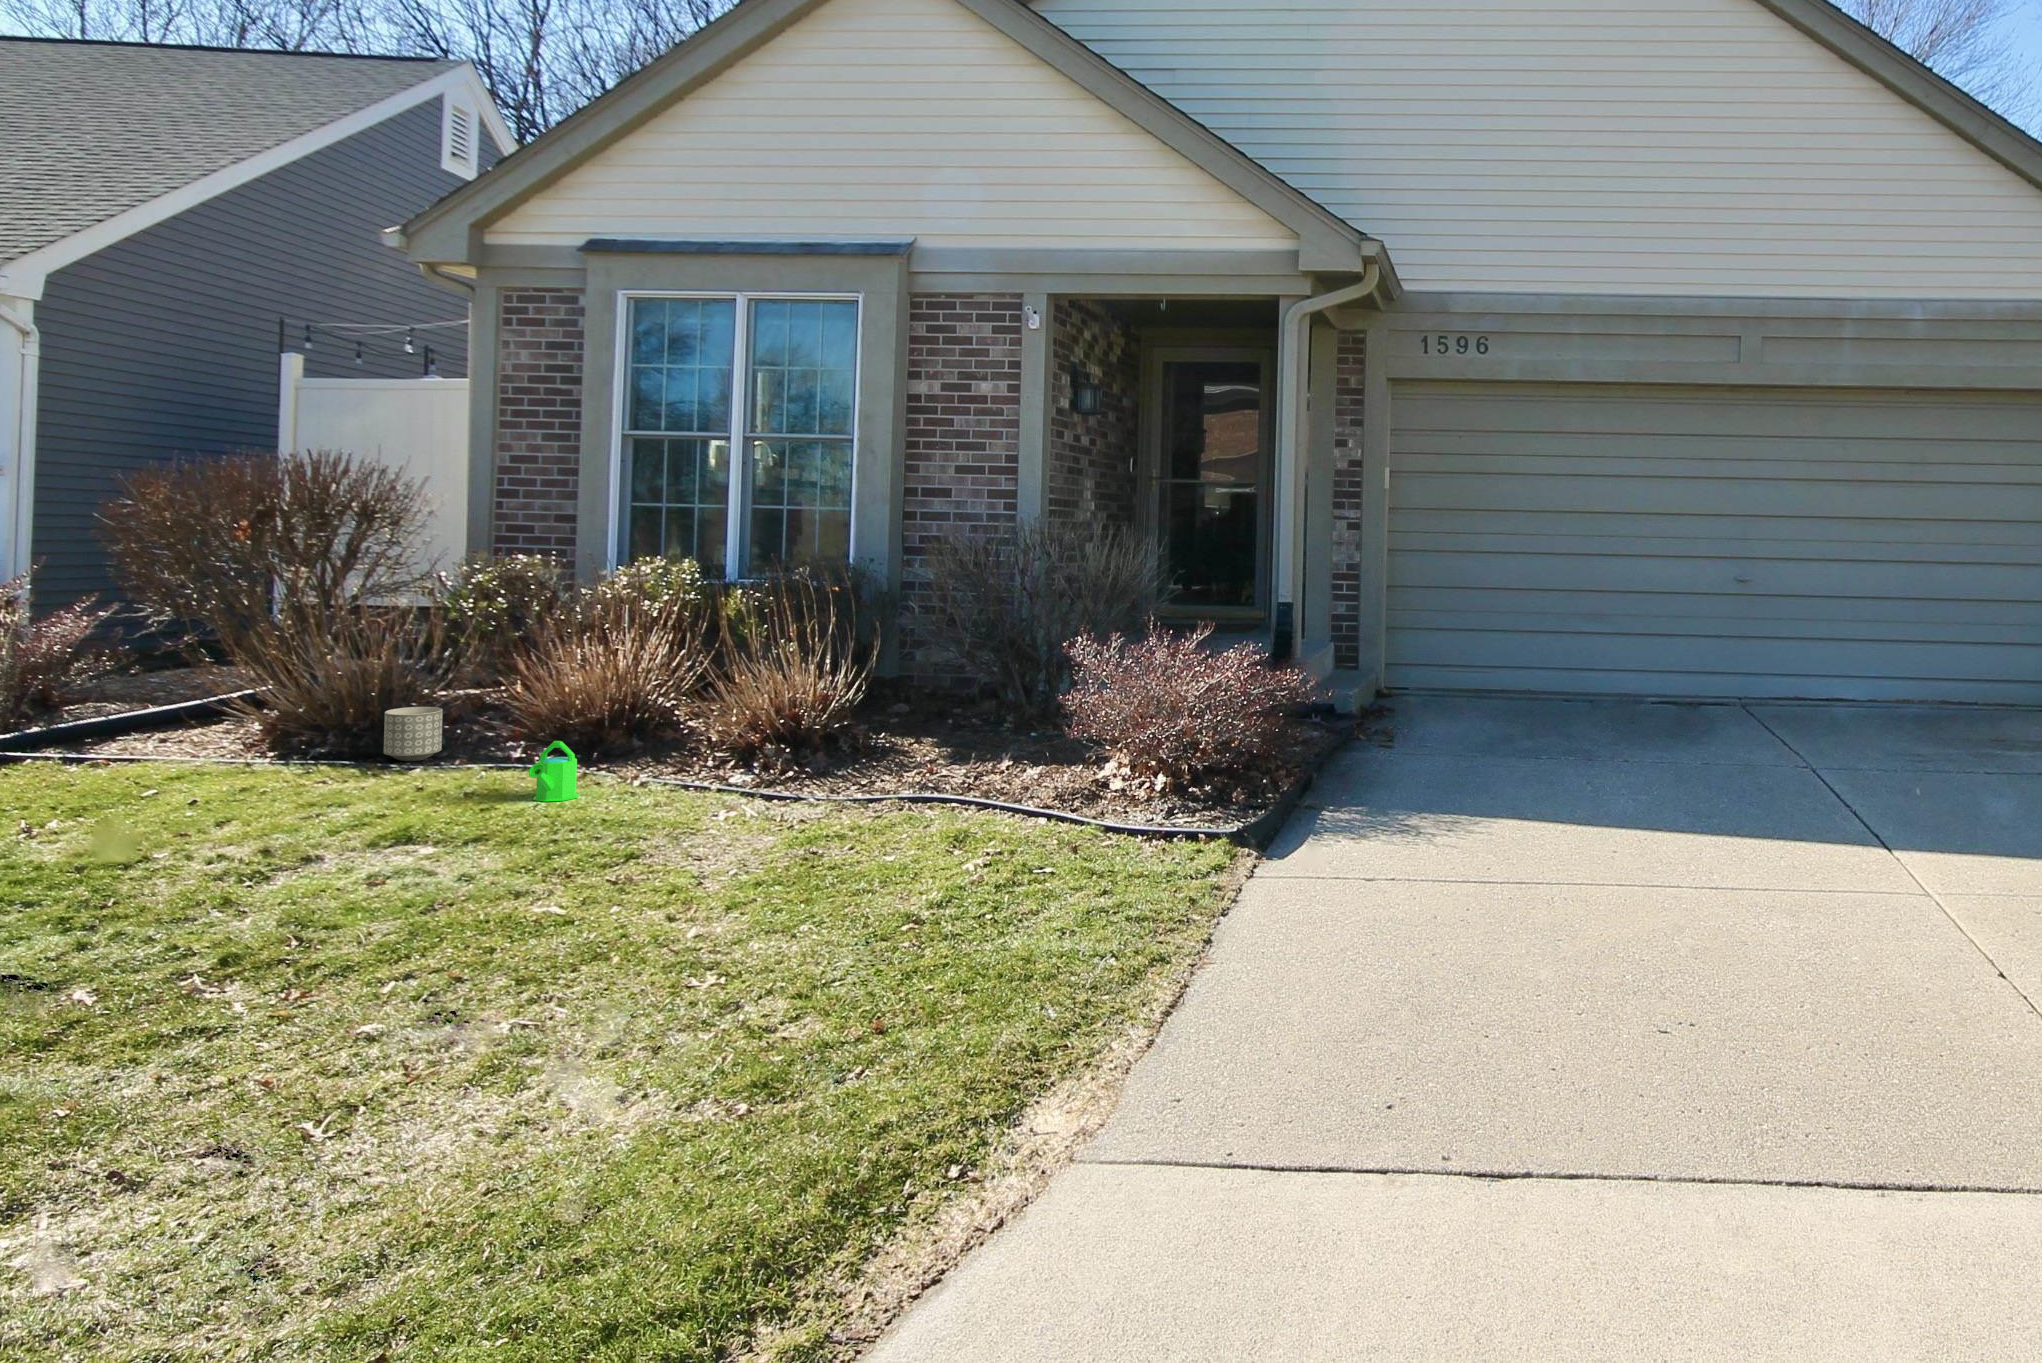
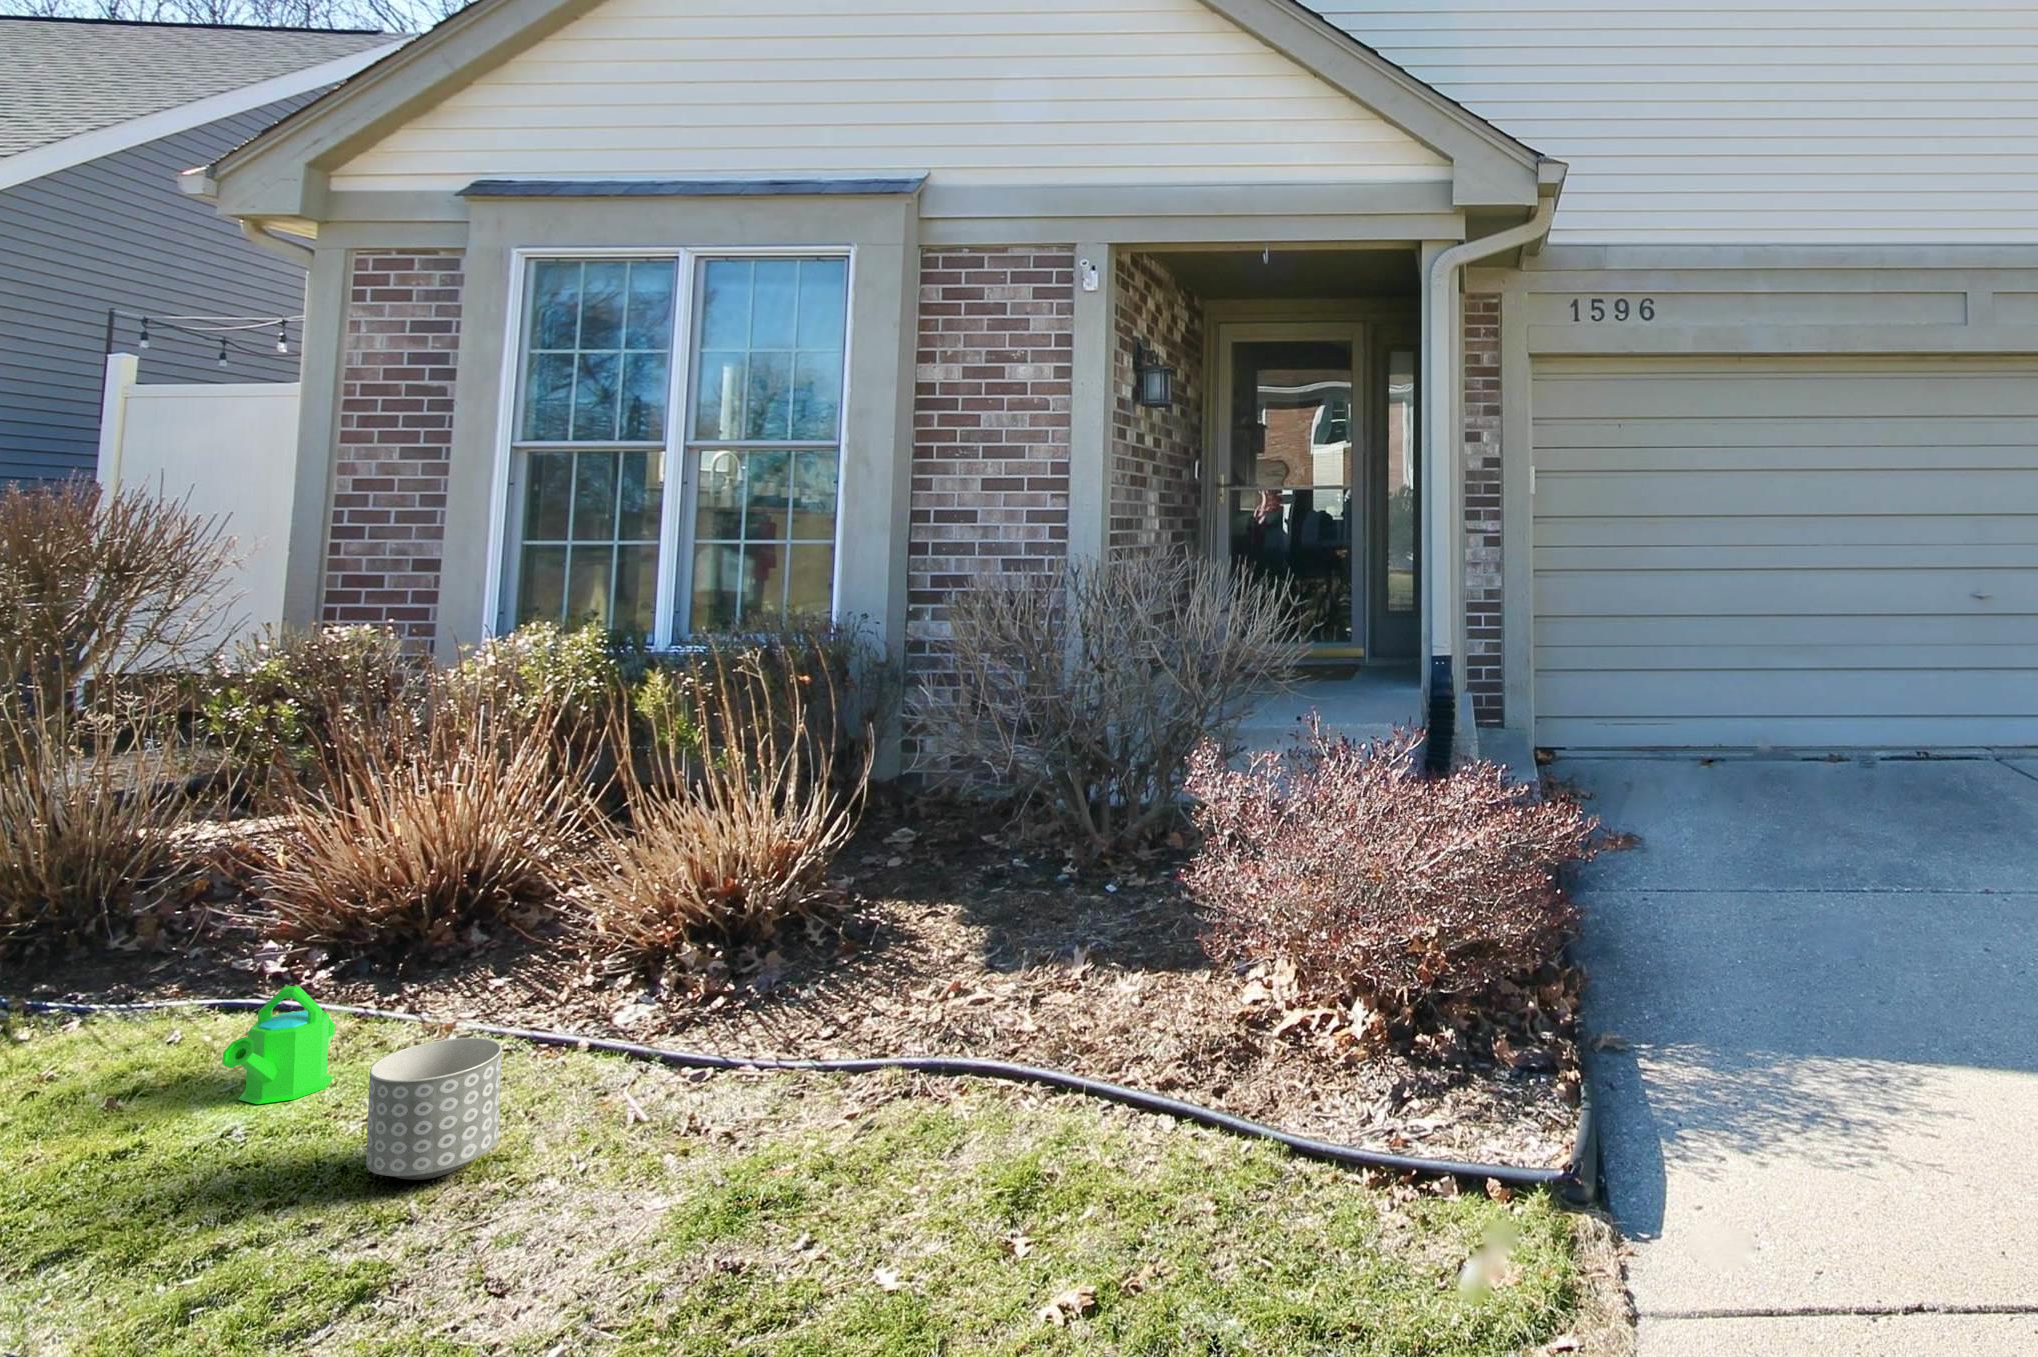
planter: present [384,707,443,761] -> present [366,1038,501,1180]

